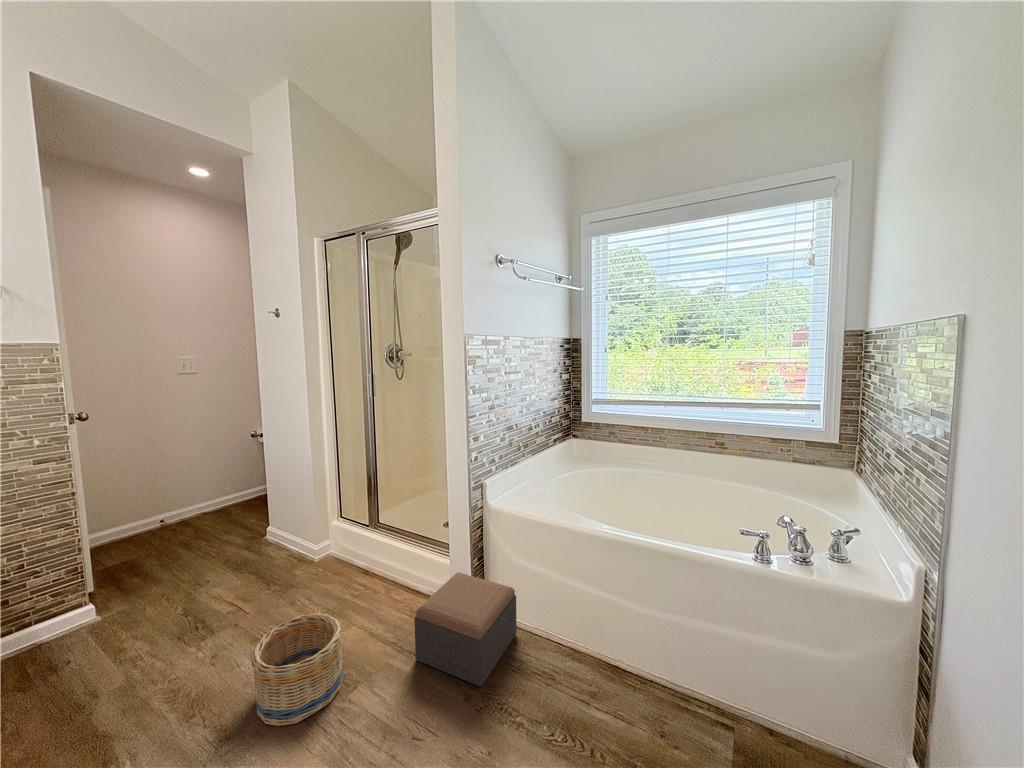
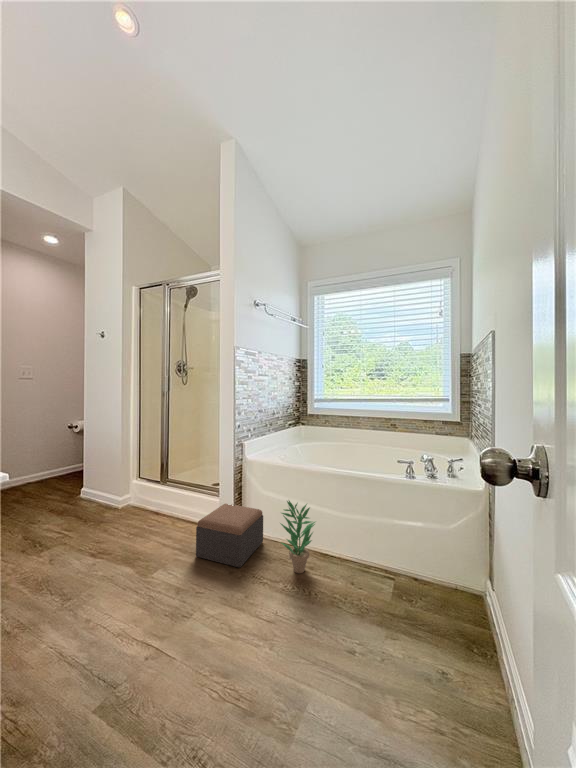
potted plant: none [541,587,603,705] -> present [280,501,315,573]
basket: present [251,613,343,726] -> none [87,525,148,592]

